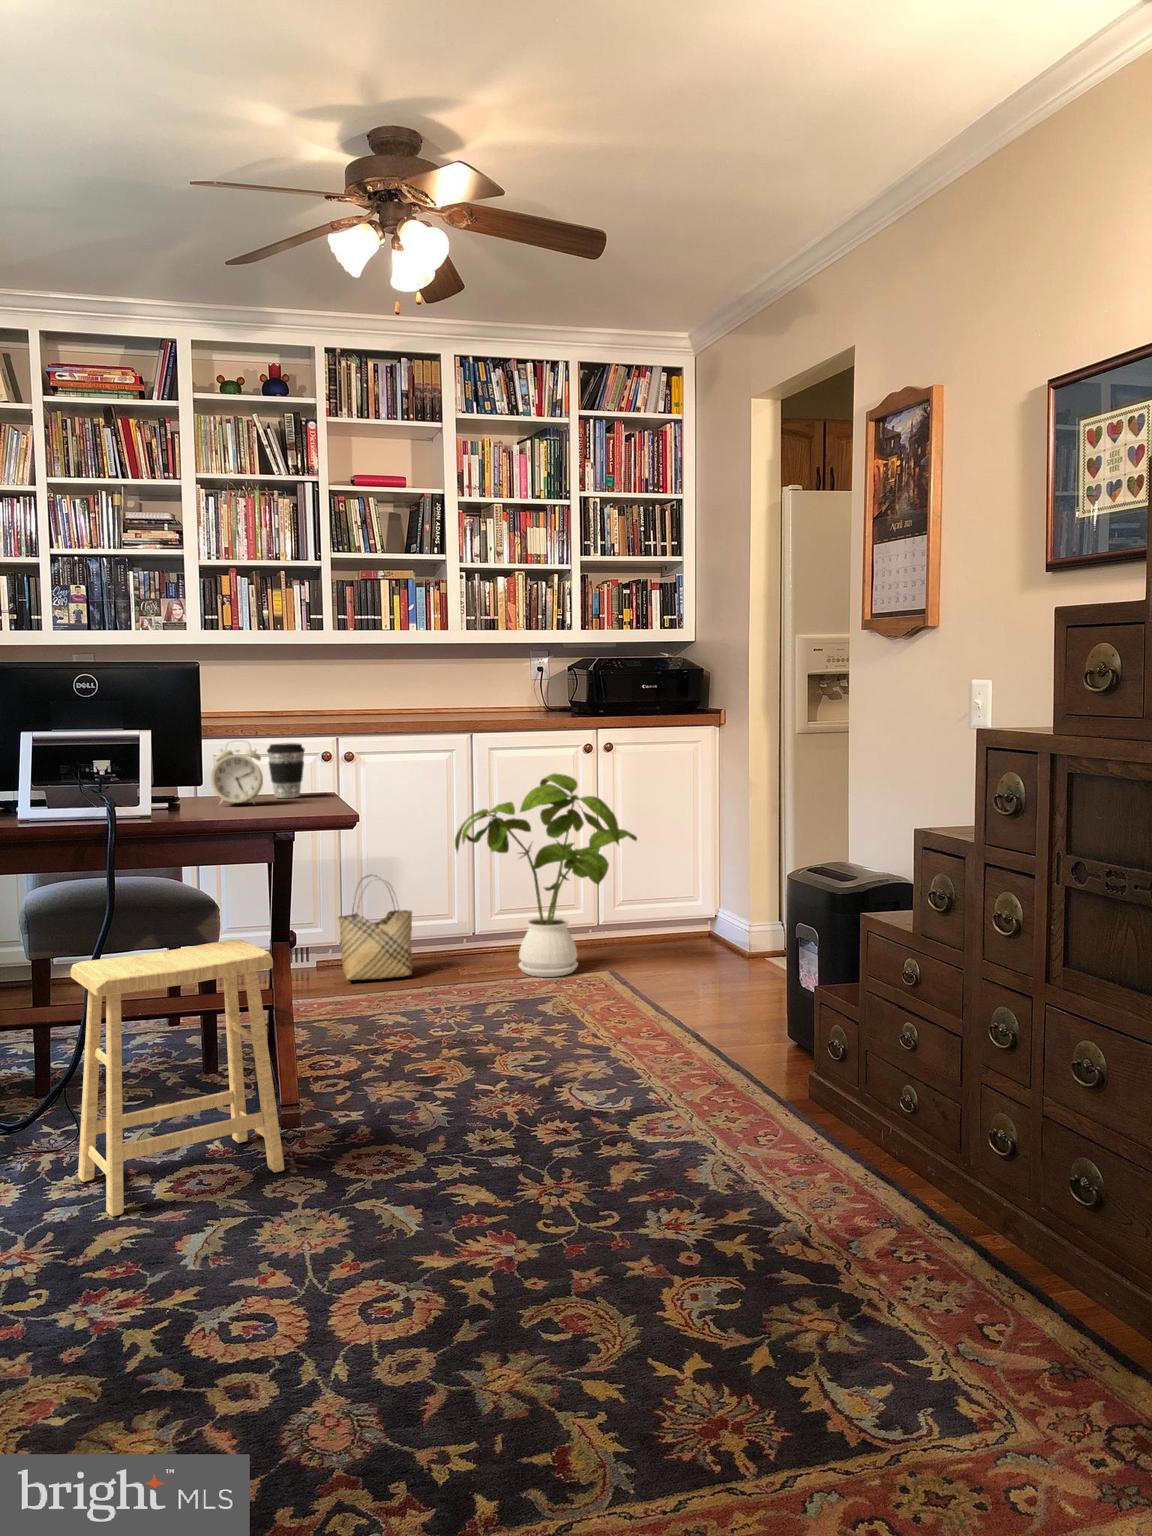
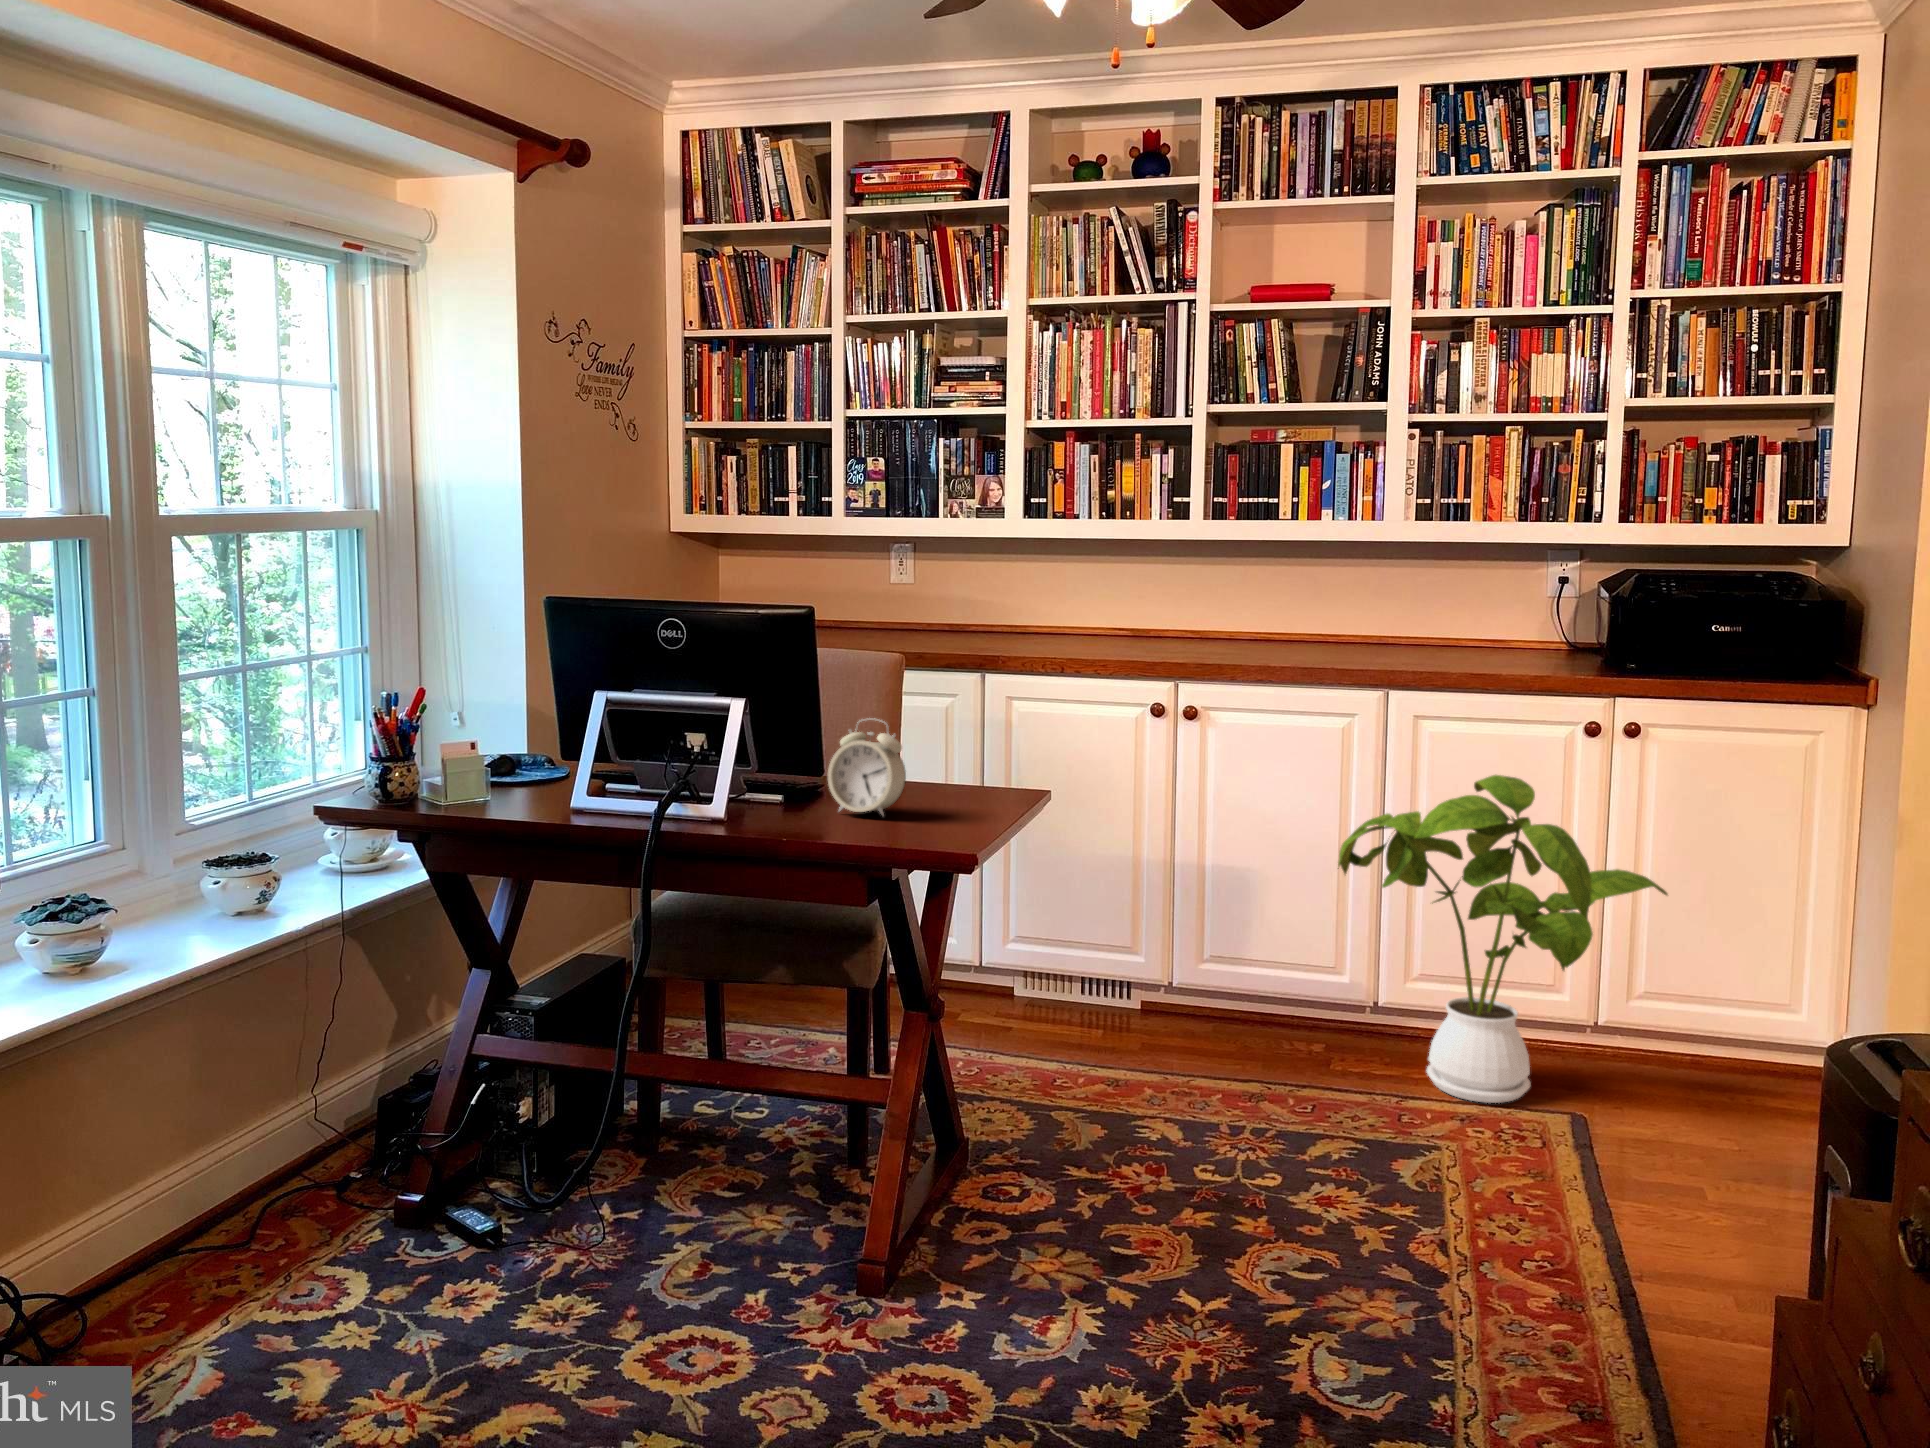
coffee cup: present [267,743,305,798] -> none [934,721,990,805]
woven basket: present [338,875,413,980] -> none [1152,887,1268,1048]
footstool: present [71,940,284,1217] -> none [546,1024,813,1404]

